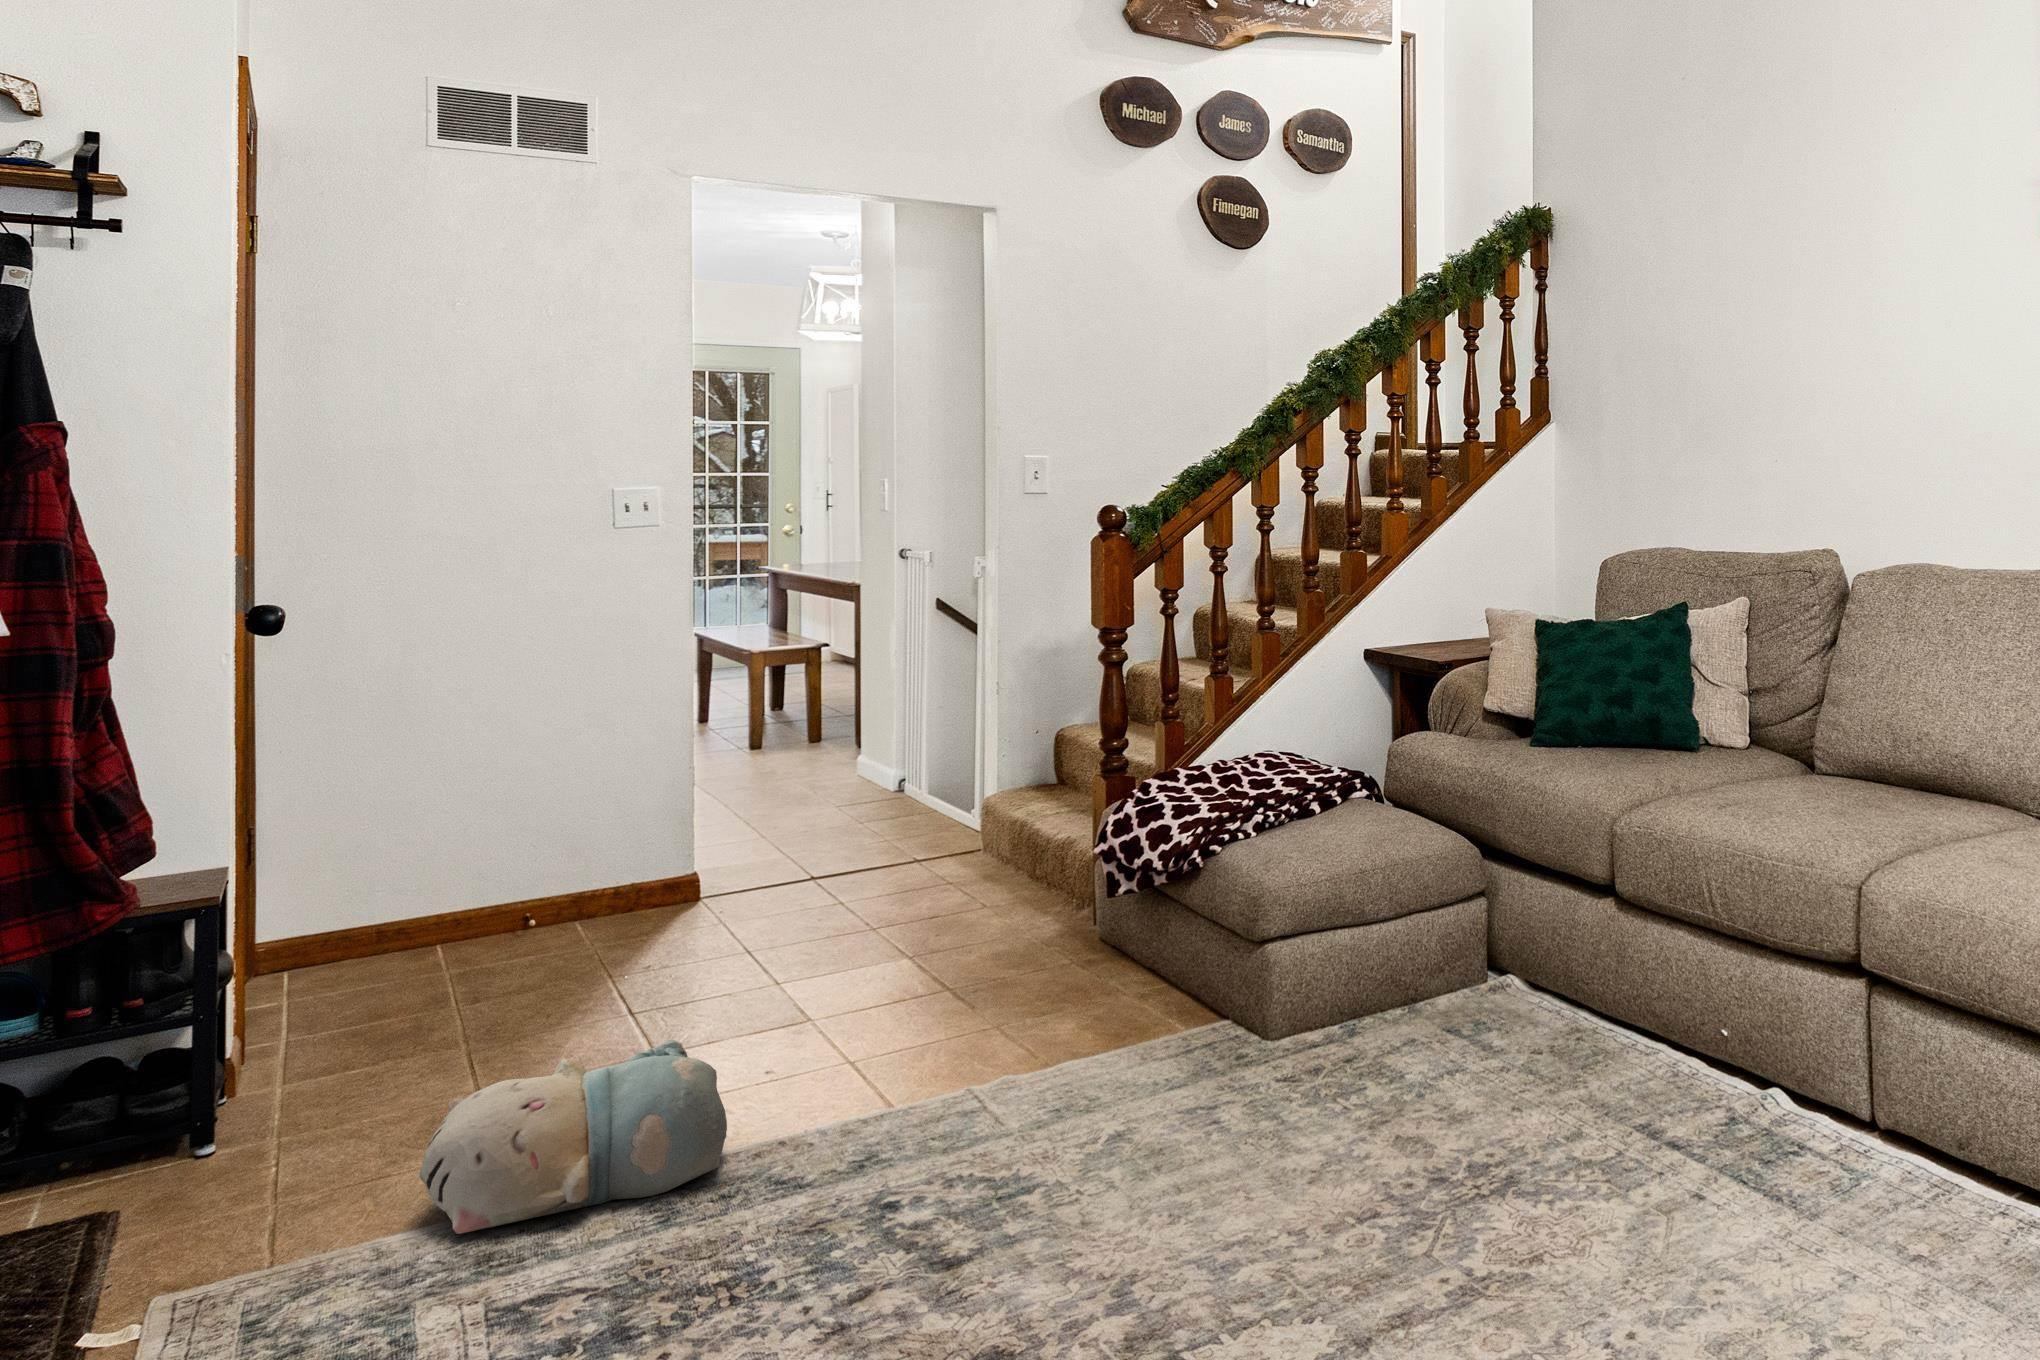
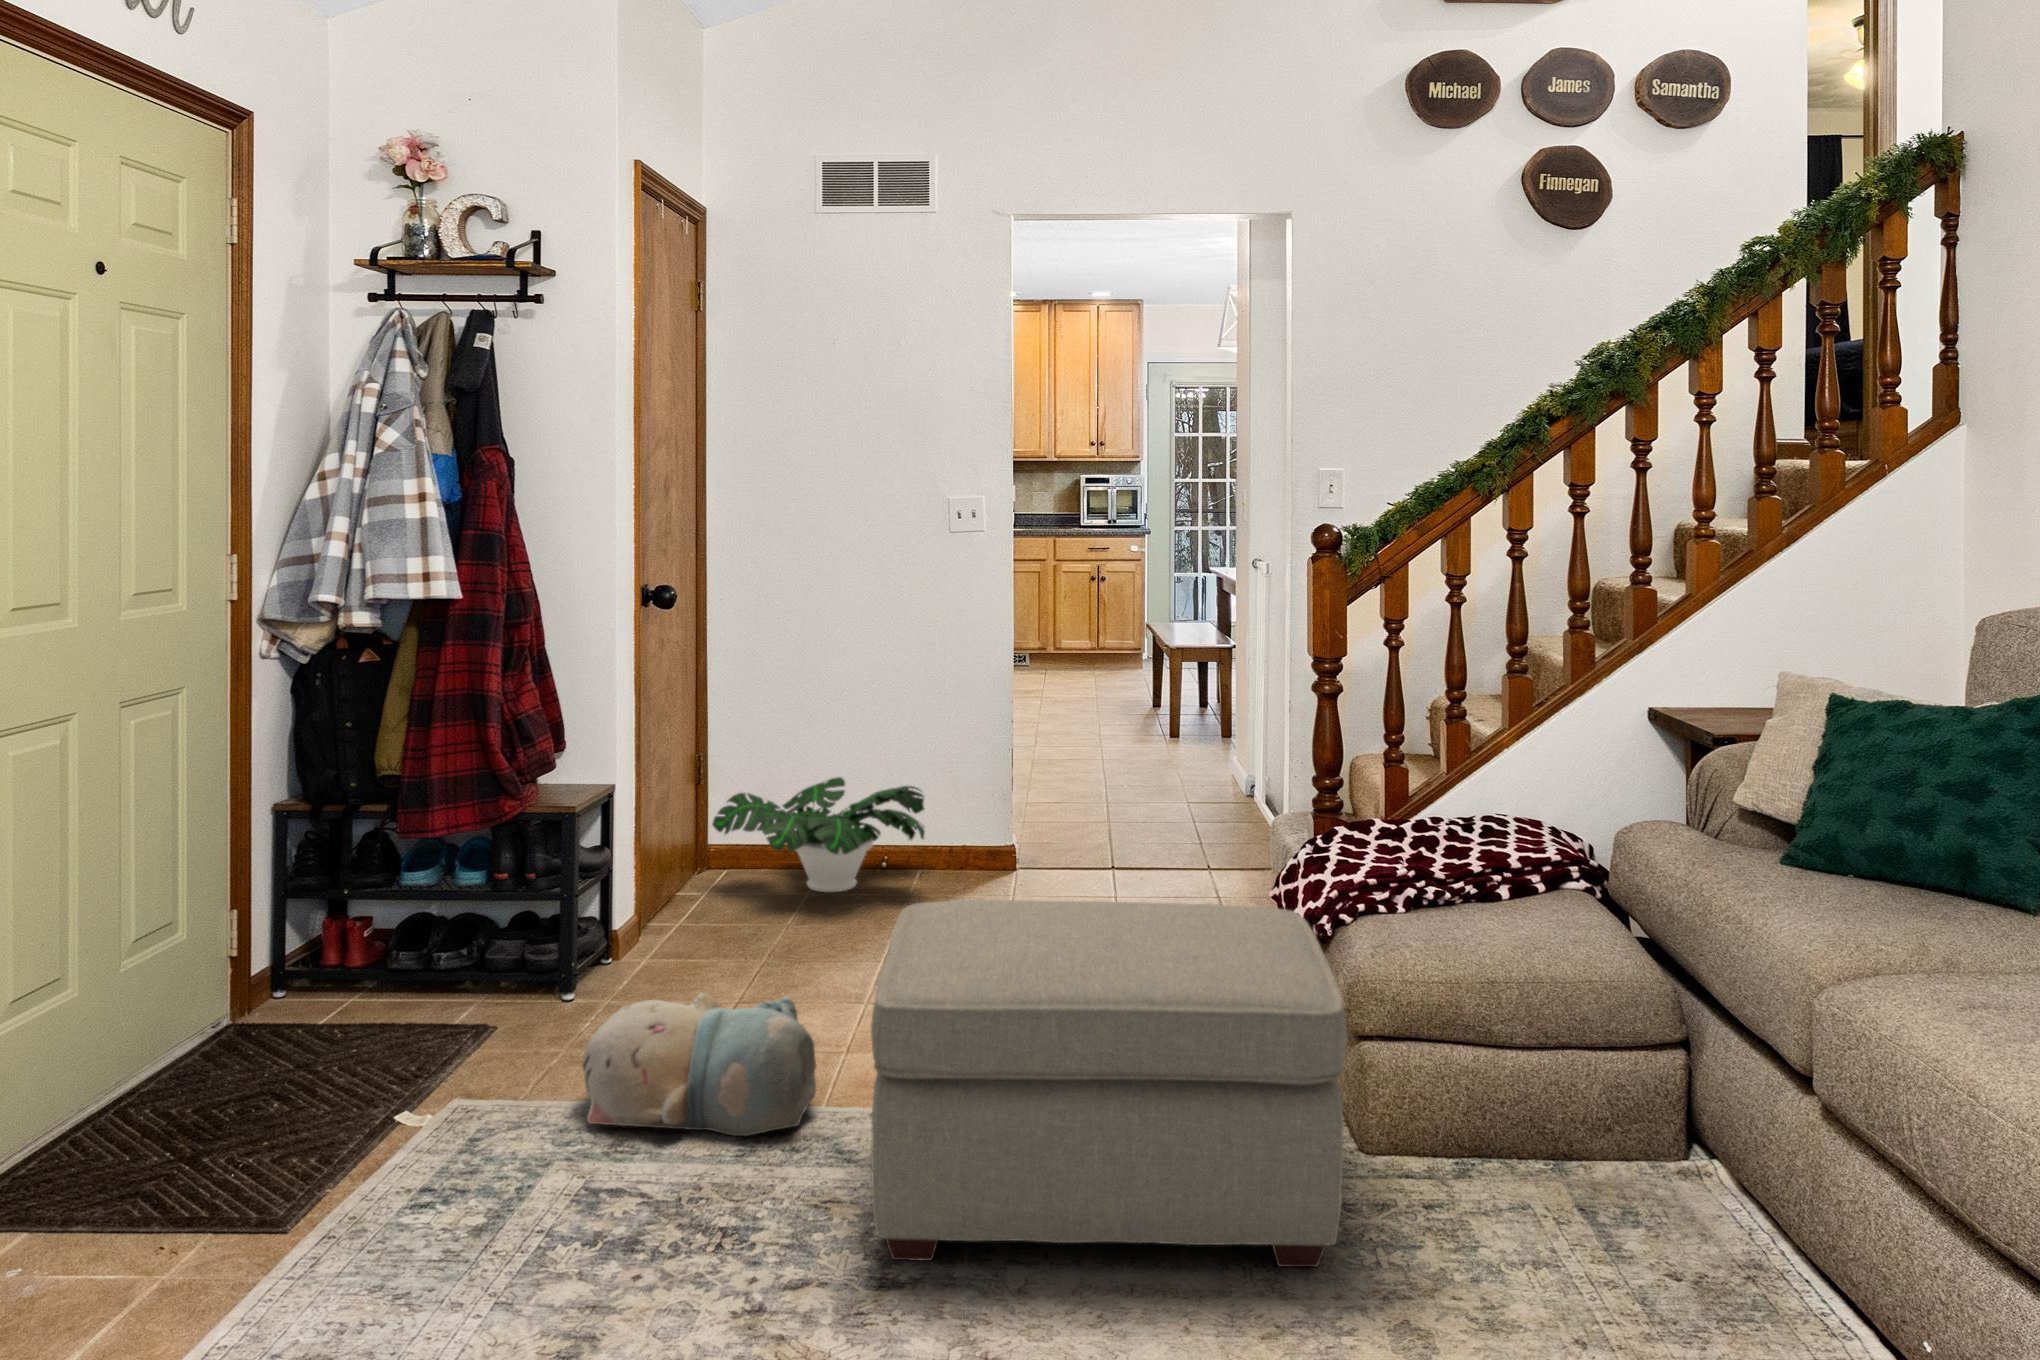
potted plant: none [374,831,662,966] -> present [712,777,925,892]
ottoman: none [833,843,1325,1240] -> present [871,900,1347,1267]

